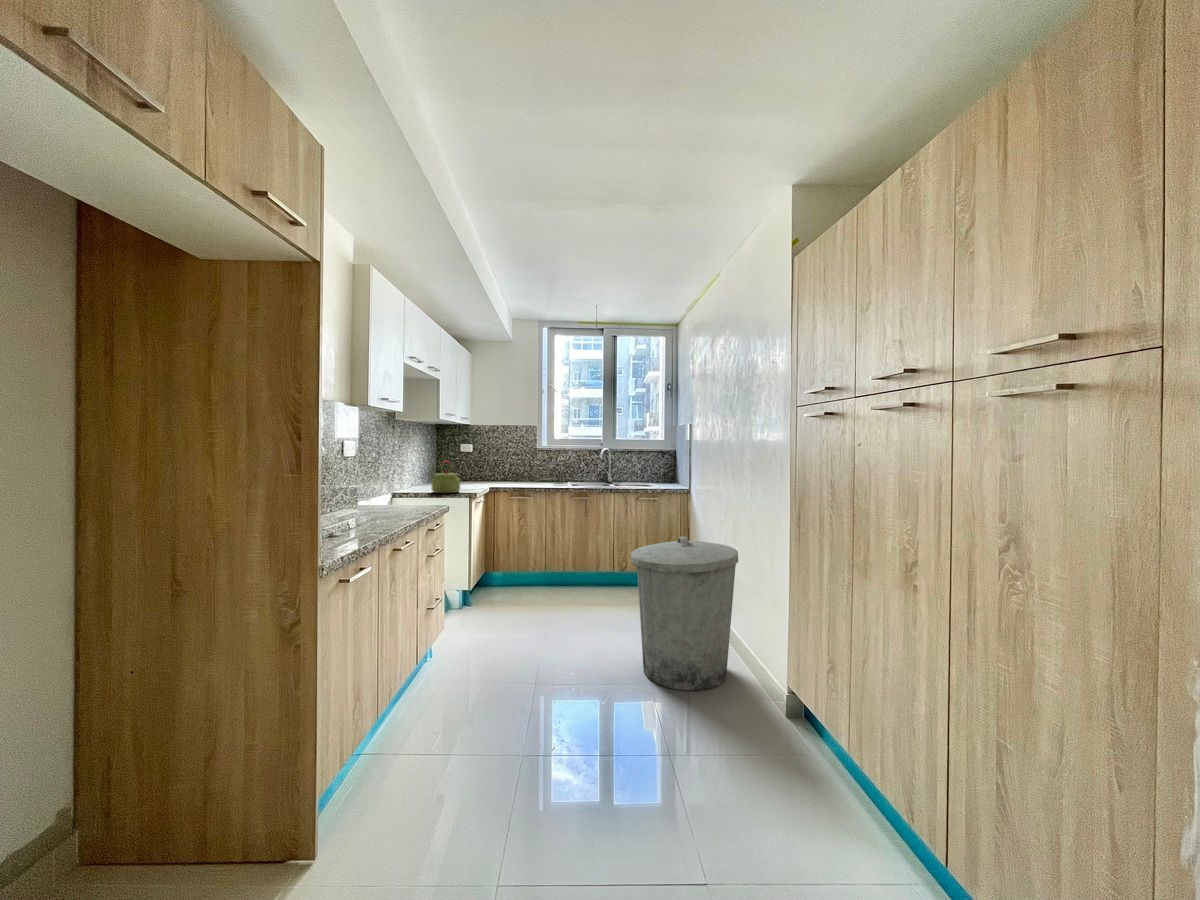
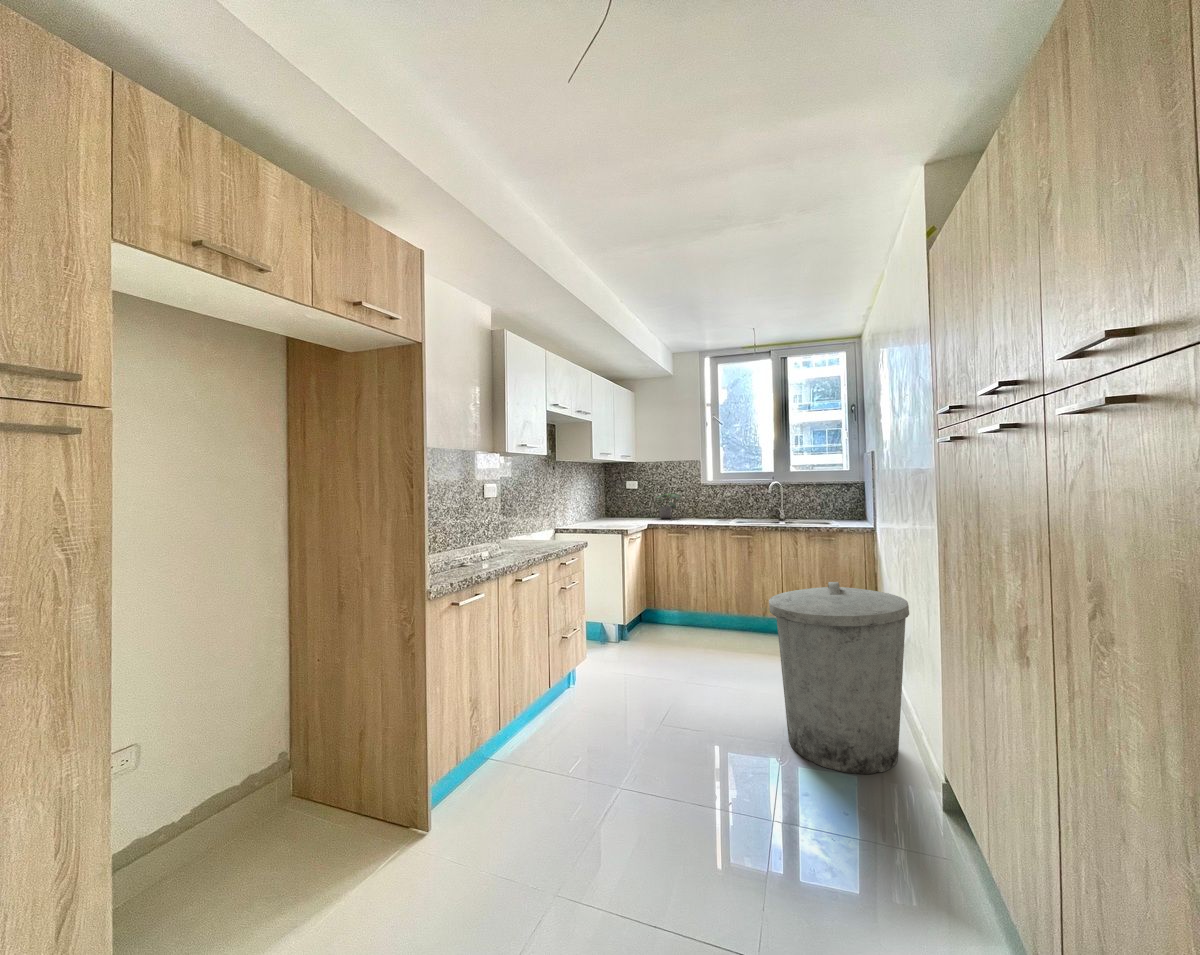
potted plant: none [490,456,517,482] -> present [656,493,680,518]
kettle: present [432,460,460,493] -> none [589,497,616,529]

